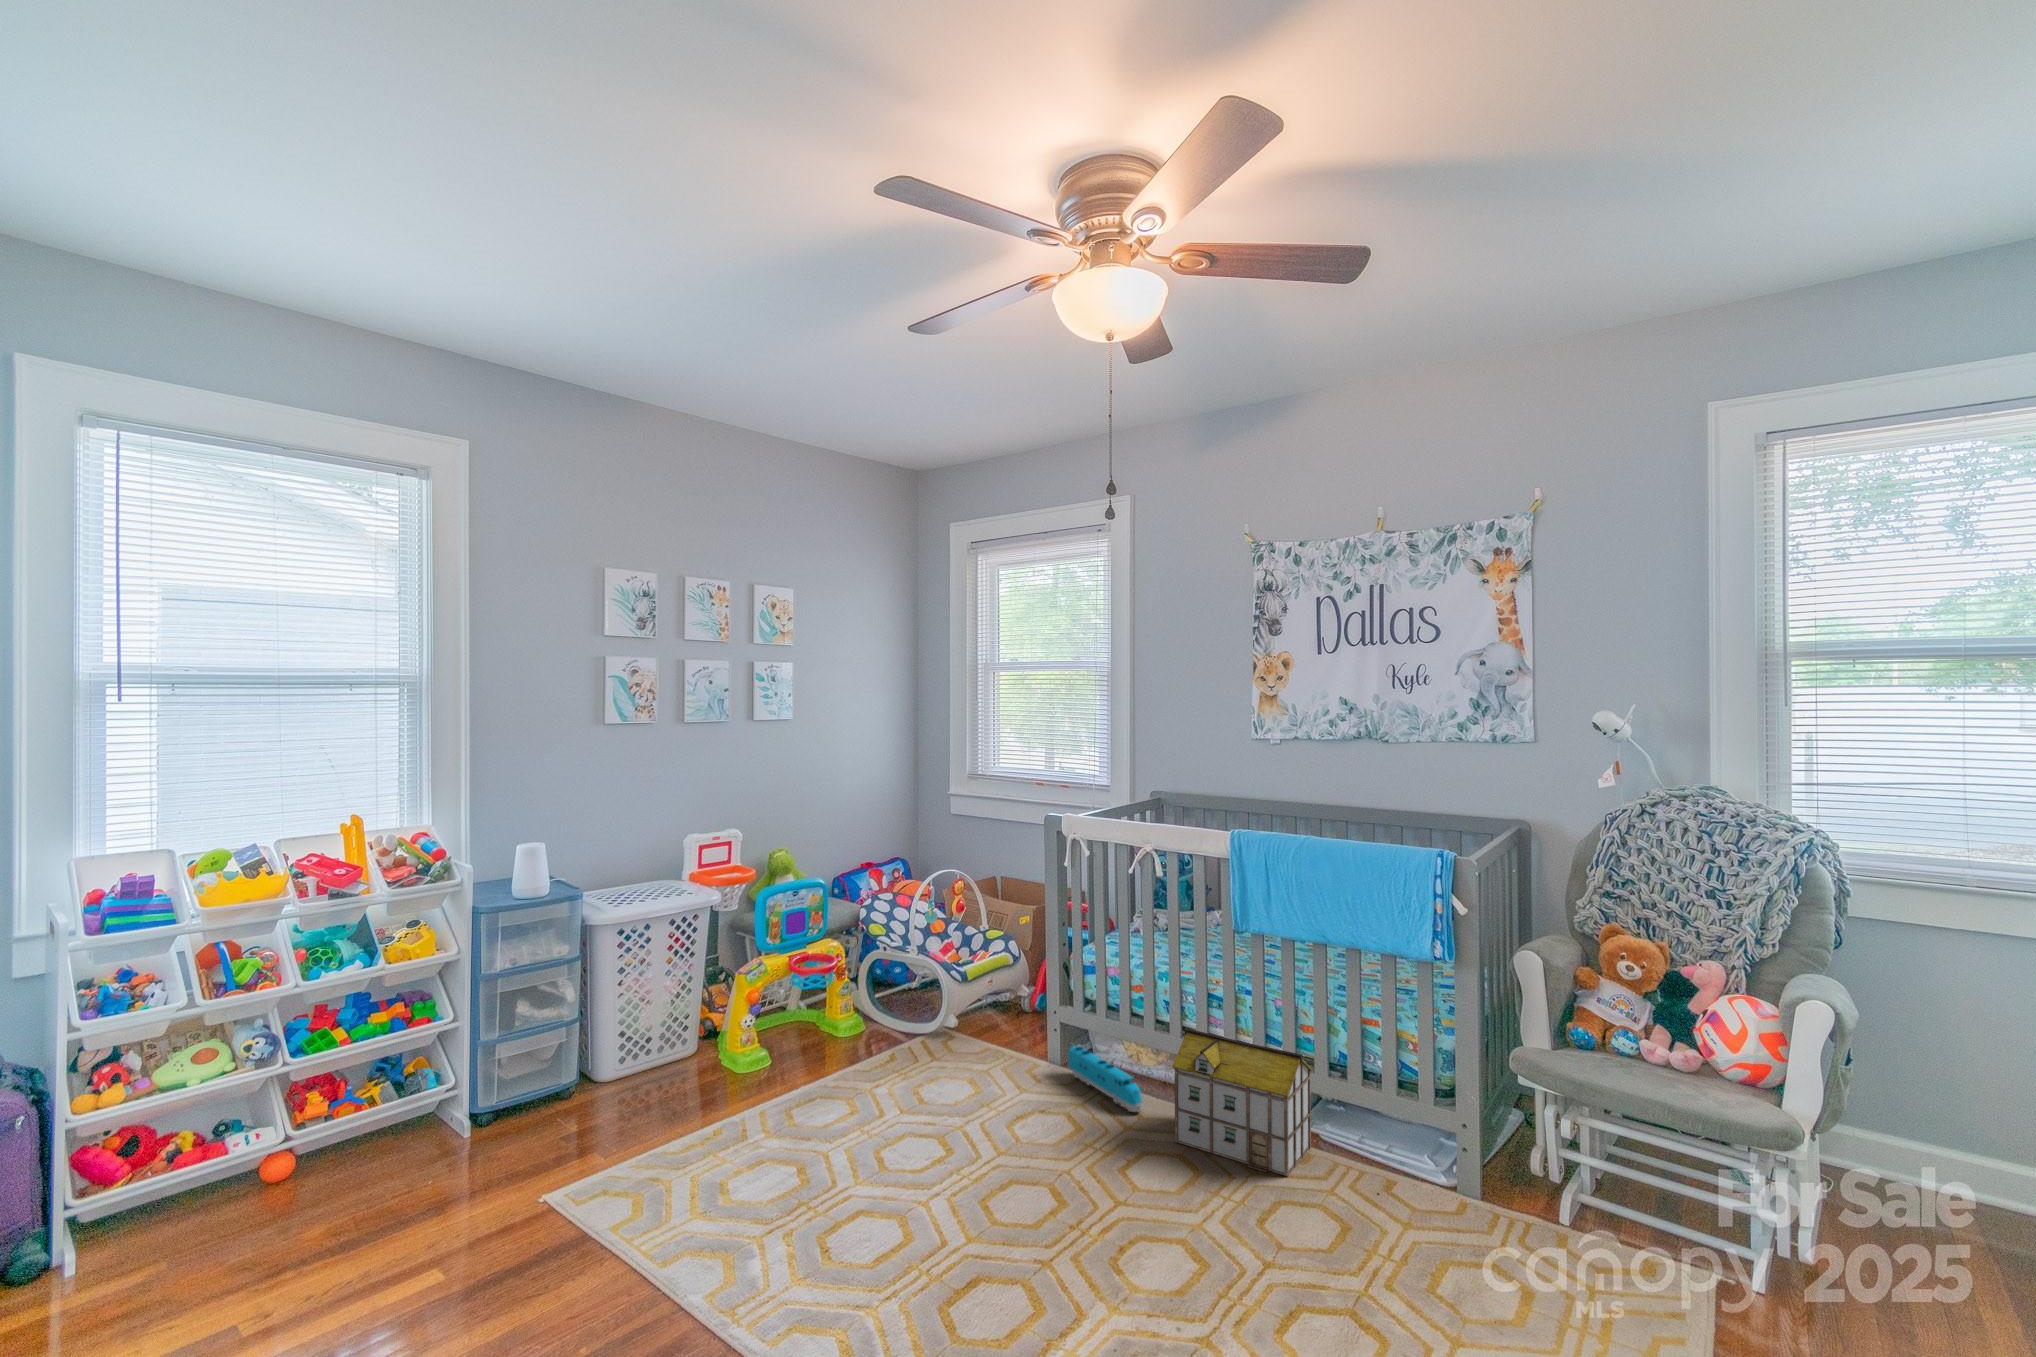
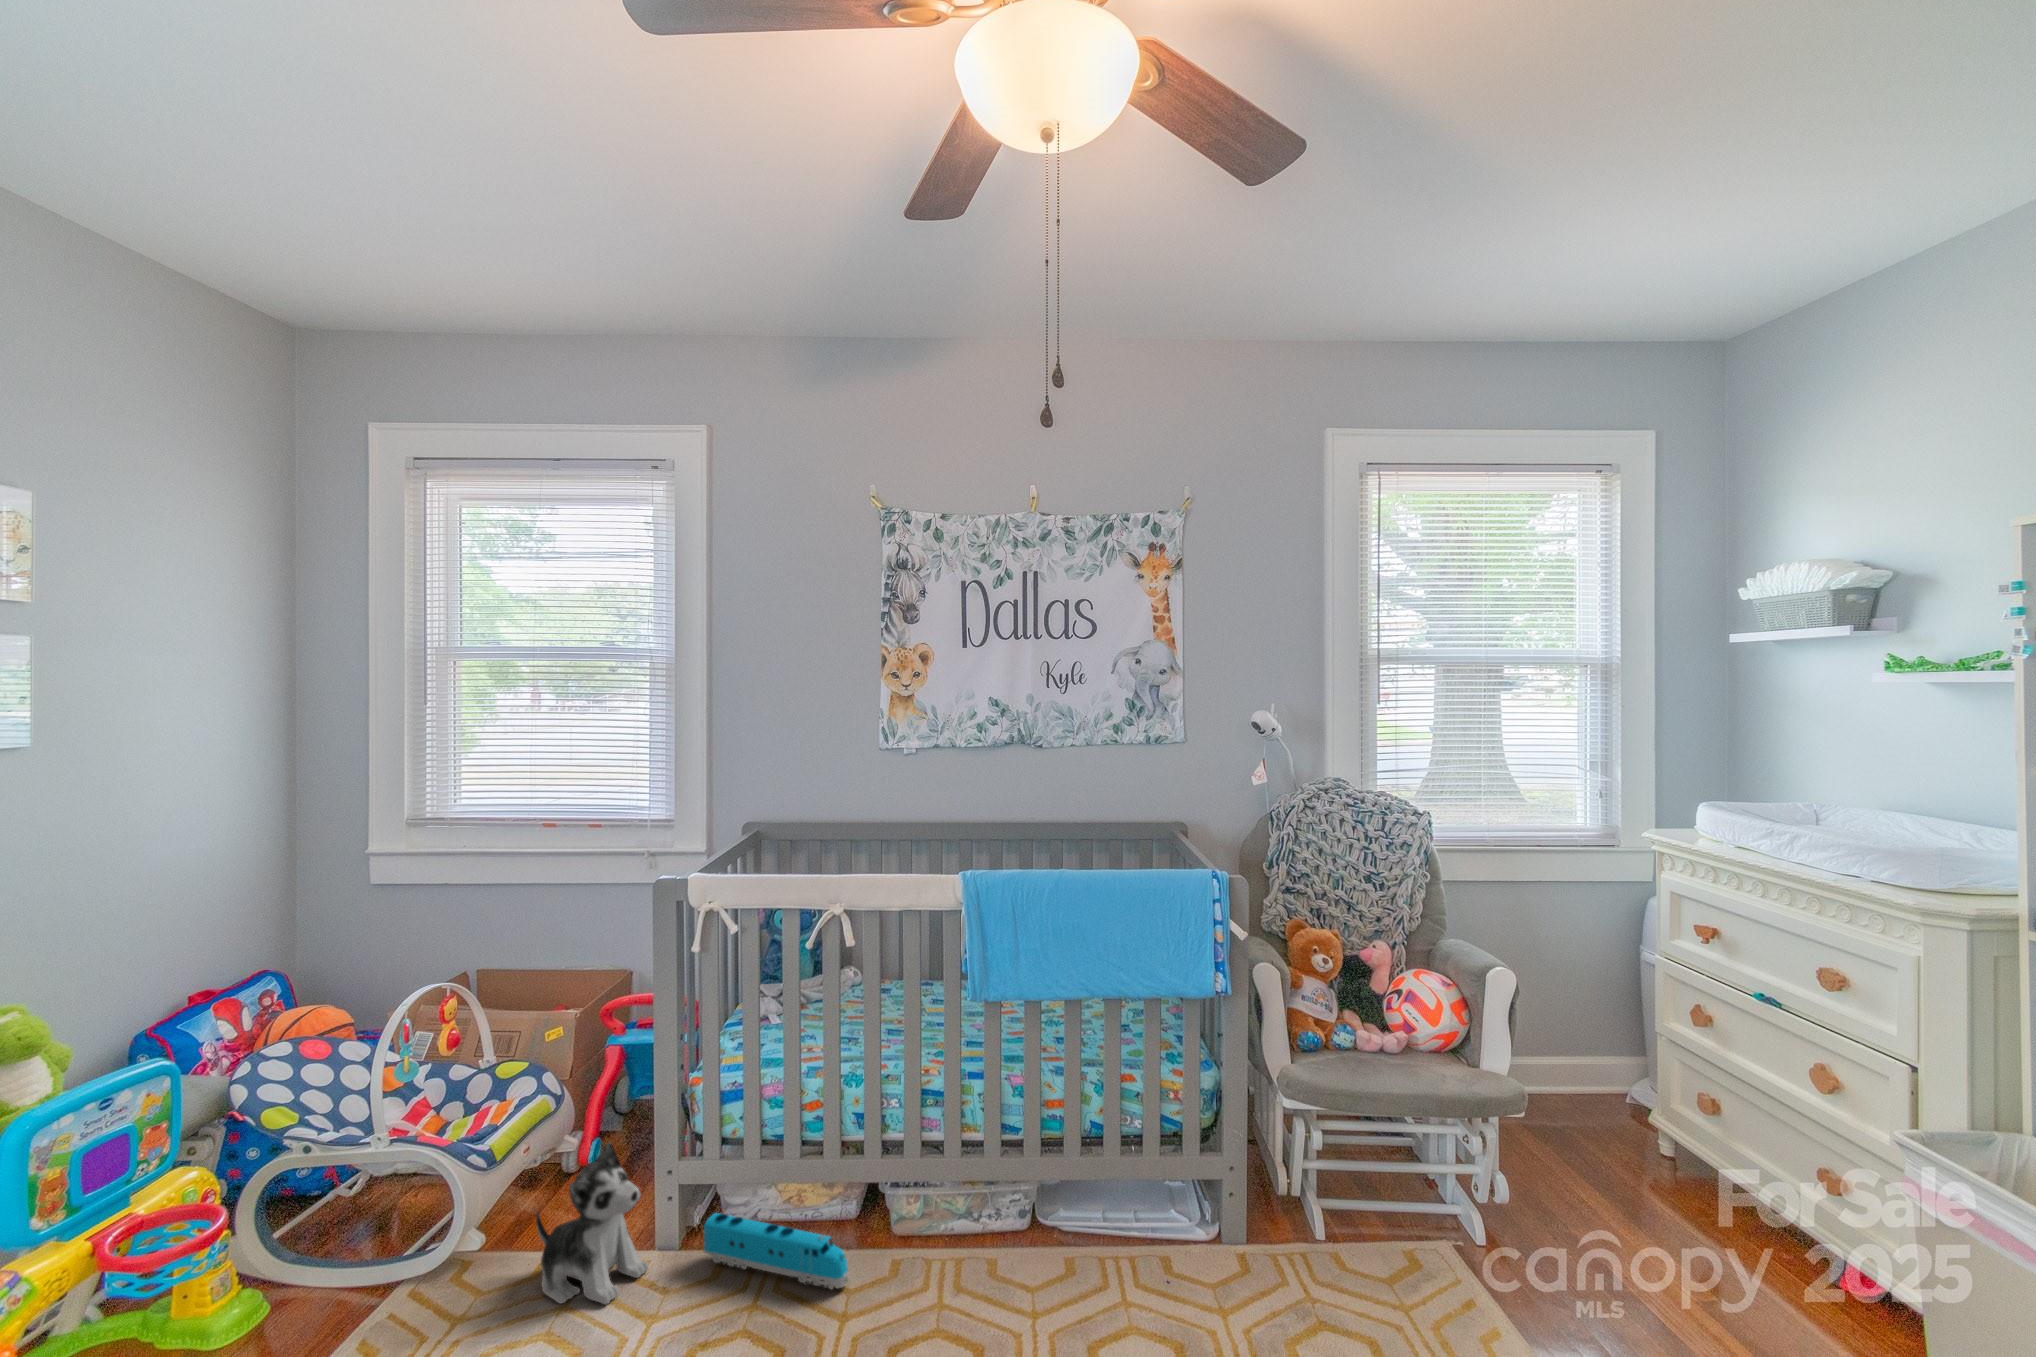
plush toy: none [980,979,1038,1076] -> present [536,1143,649,1304]
toy house: present [1172,1028,1313,1177] -> none [919,1140,1084,1313]

